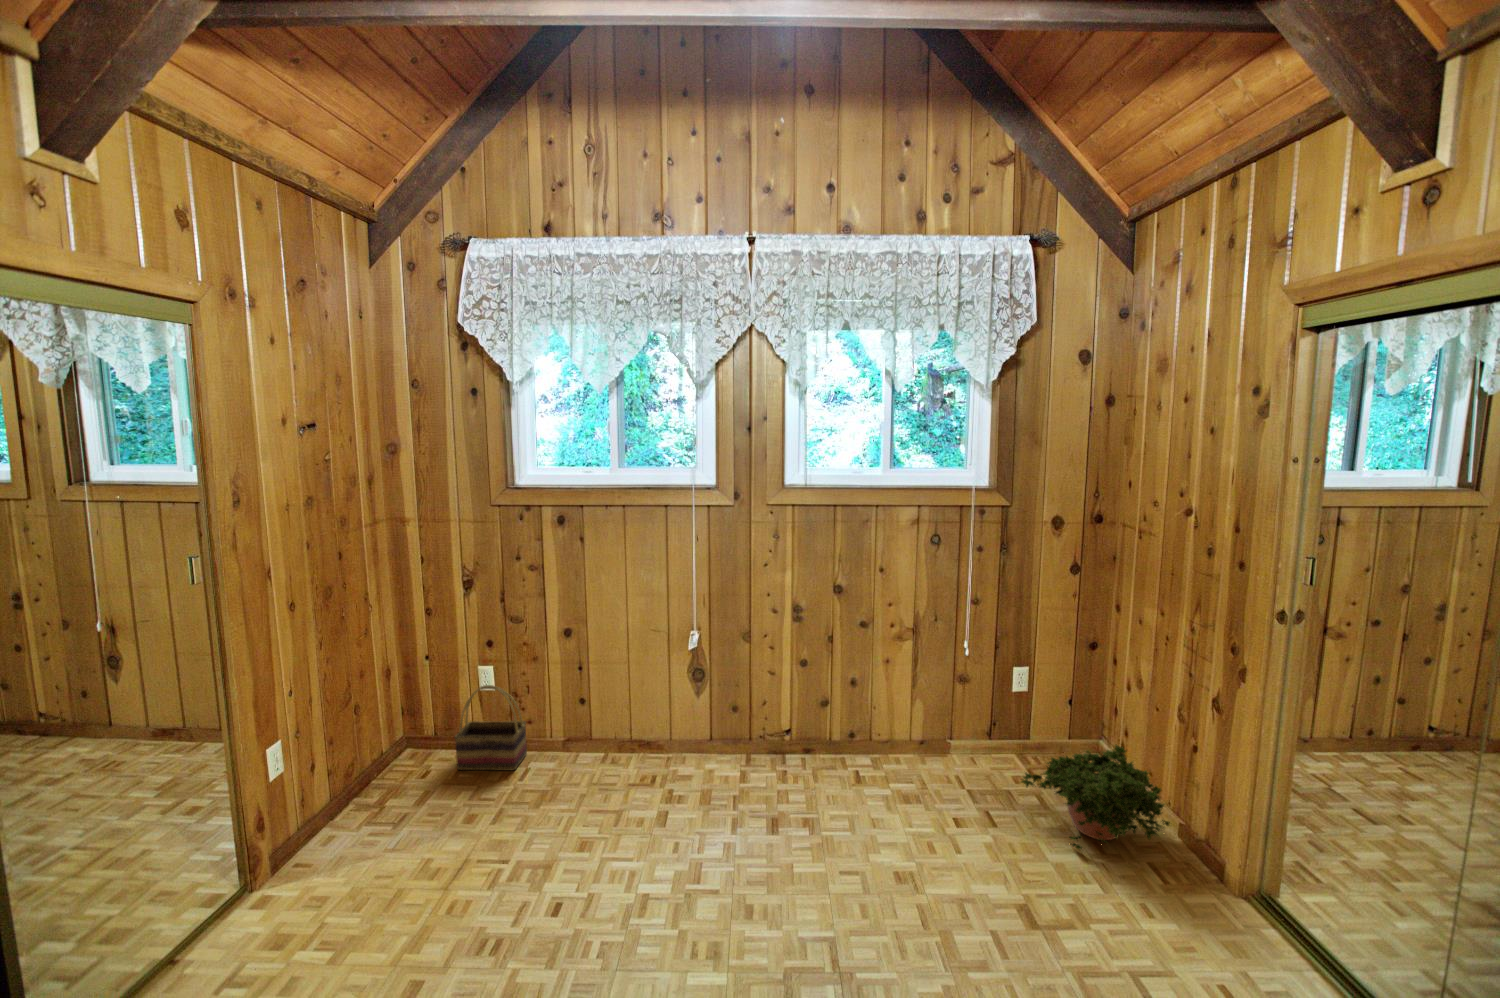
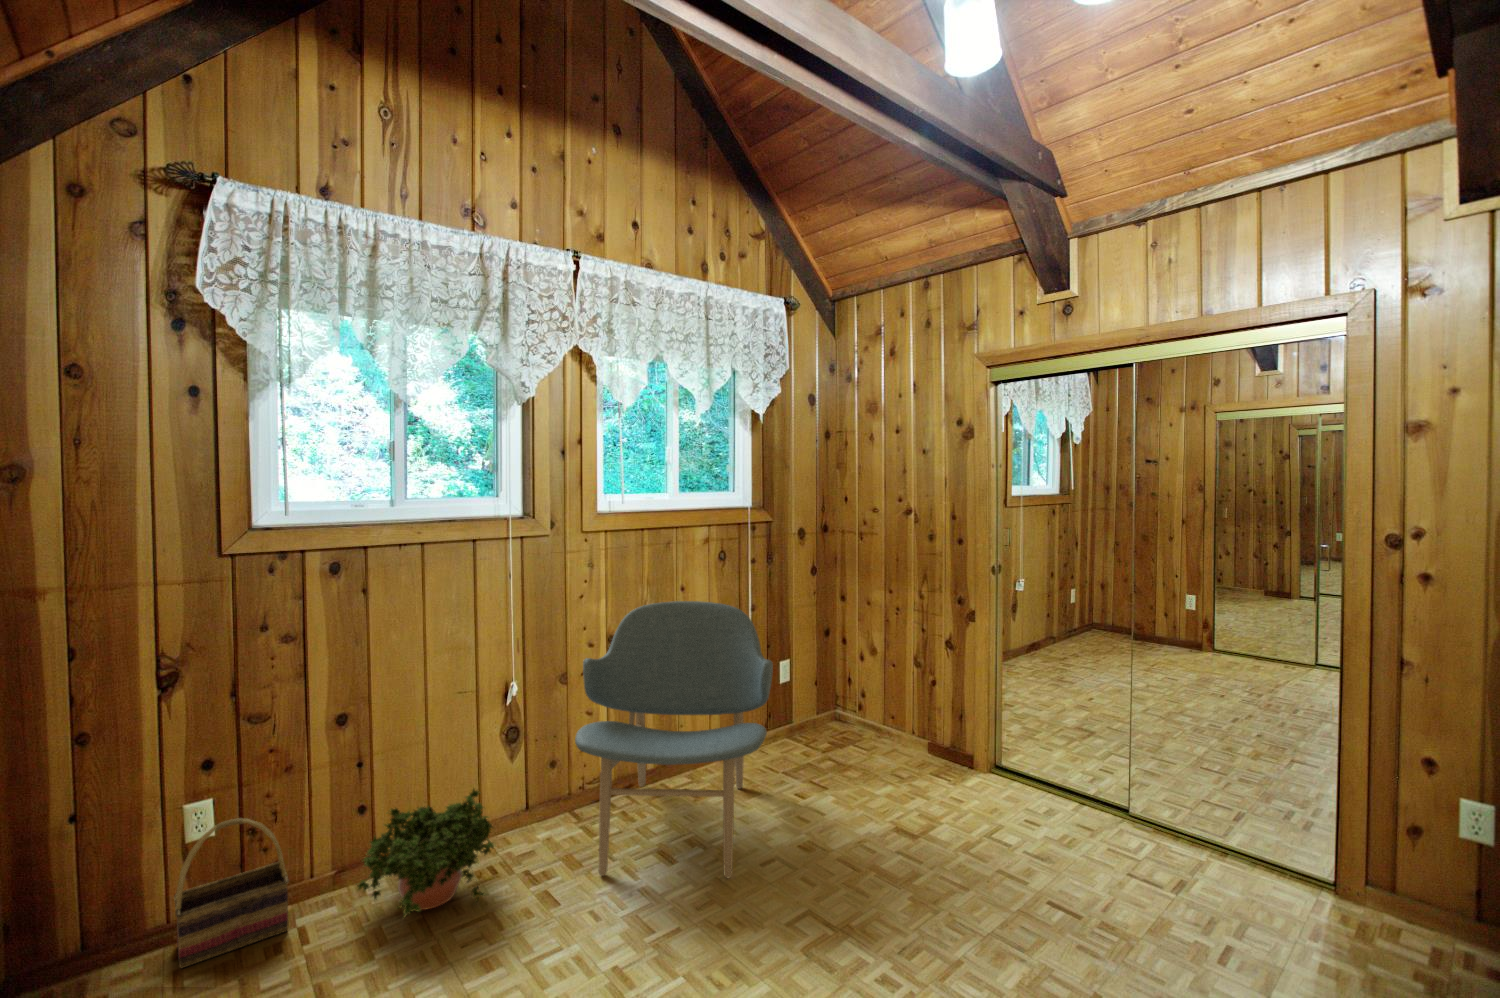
lounge chair: none [698,580,914,880] -> present [575,601,773,878]
potted plant: present [1022,745,1170,851] -> present [356,789,494,918]

